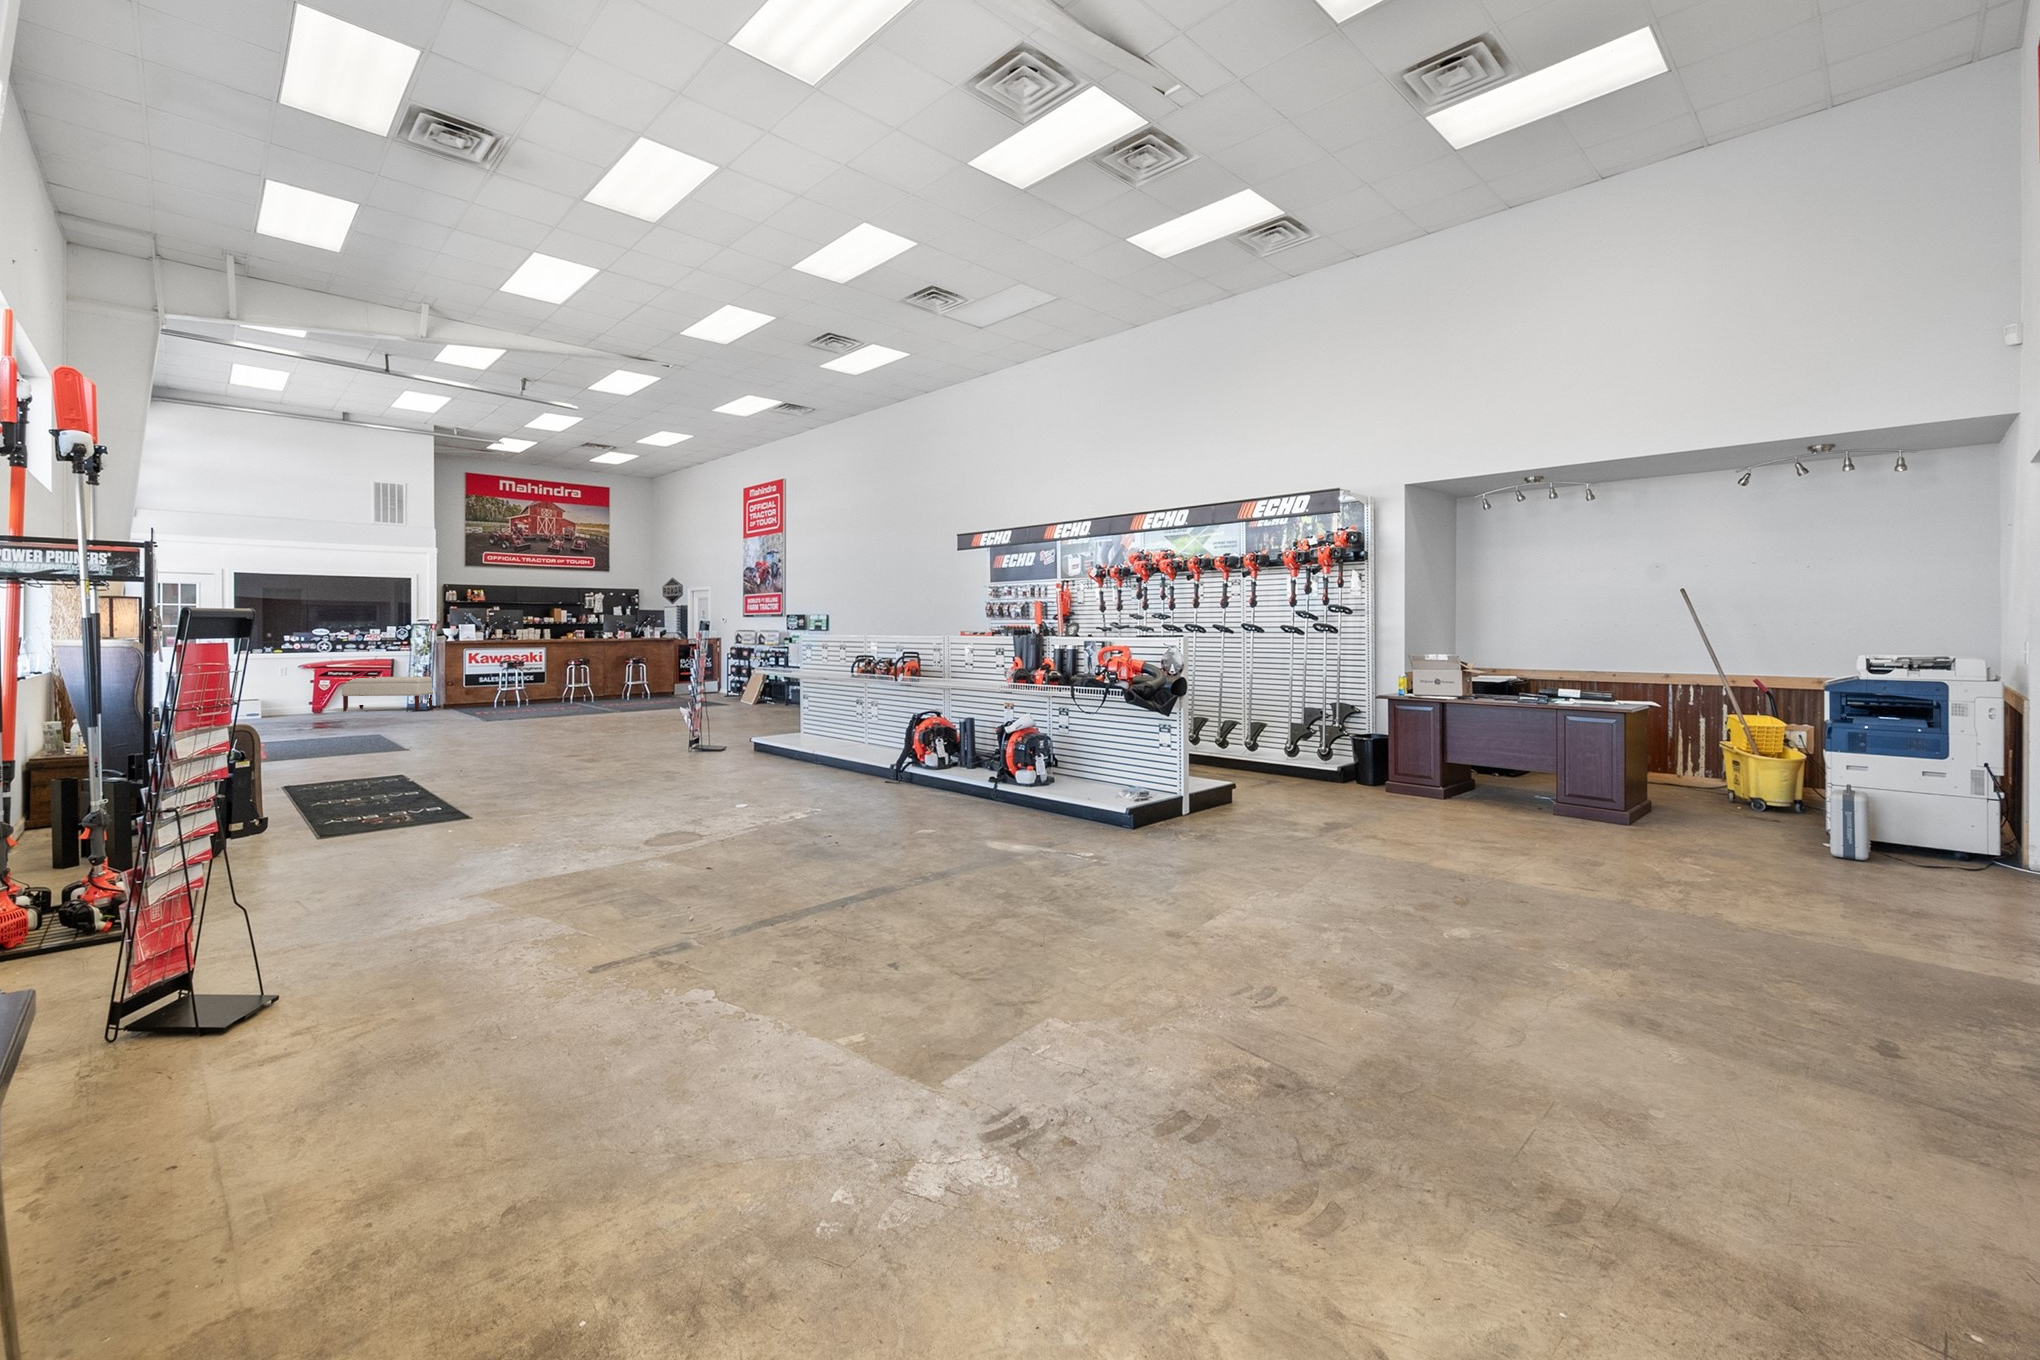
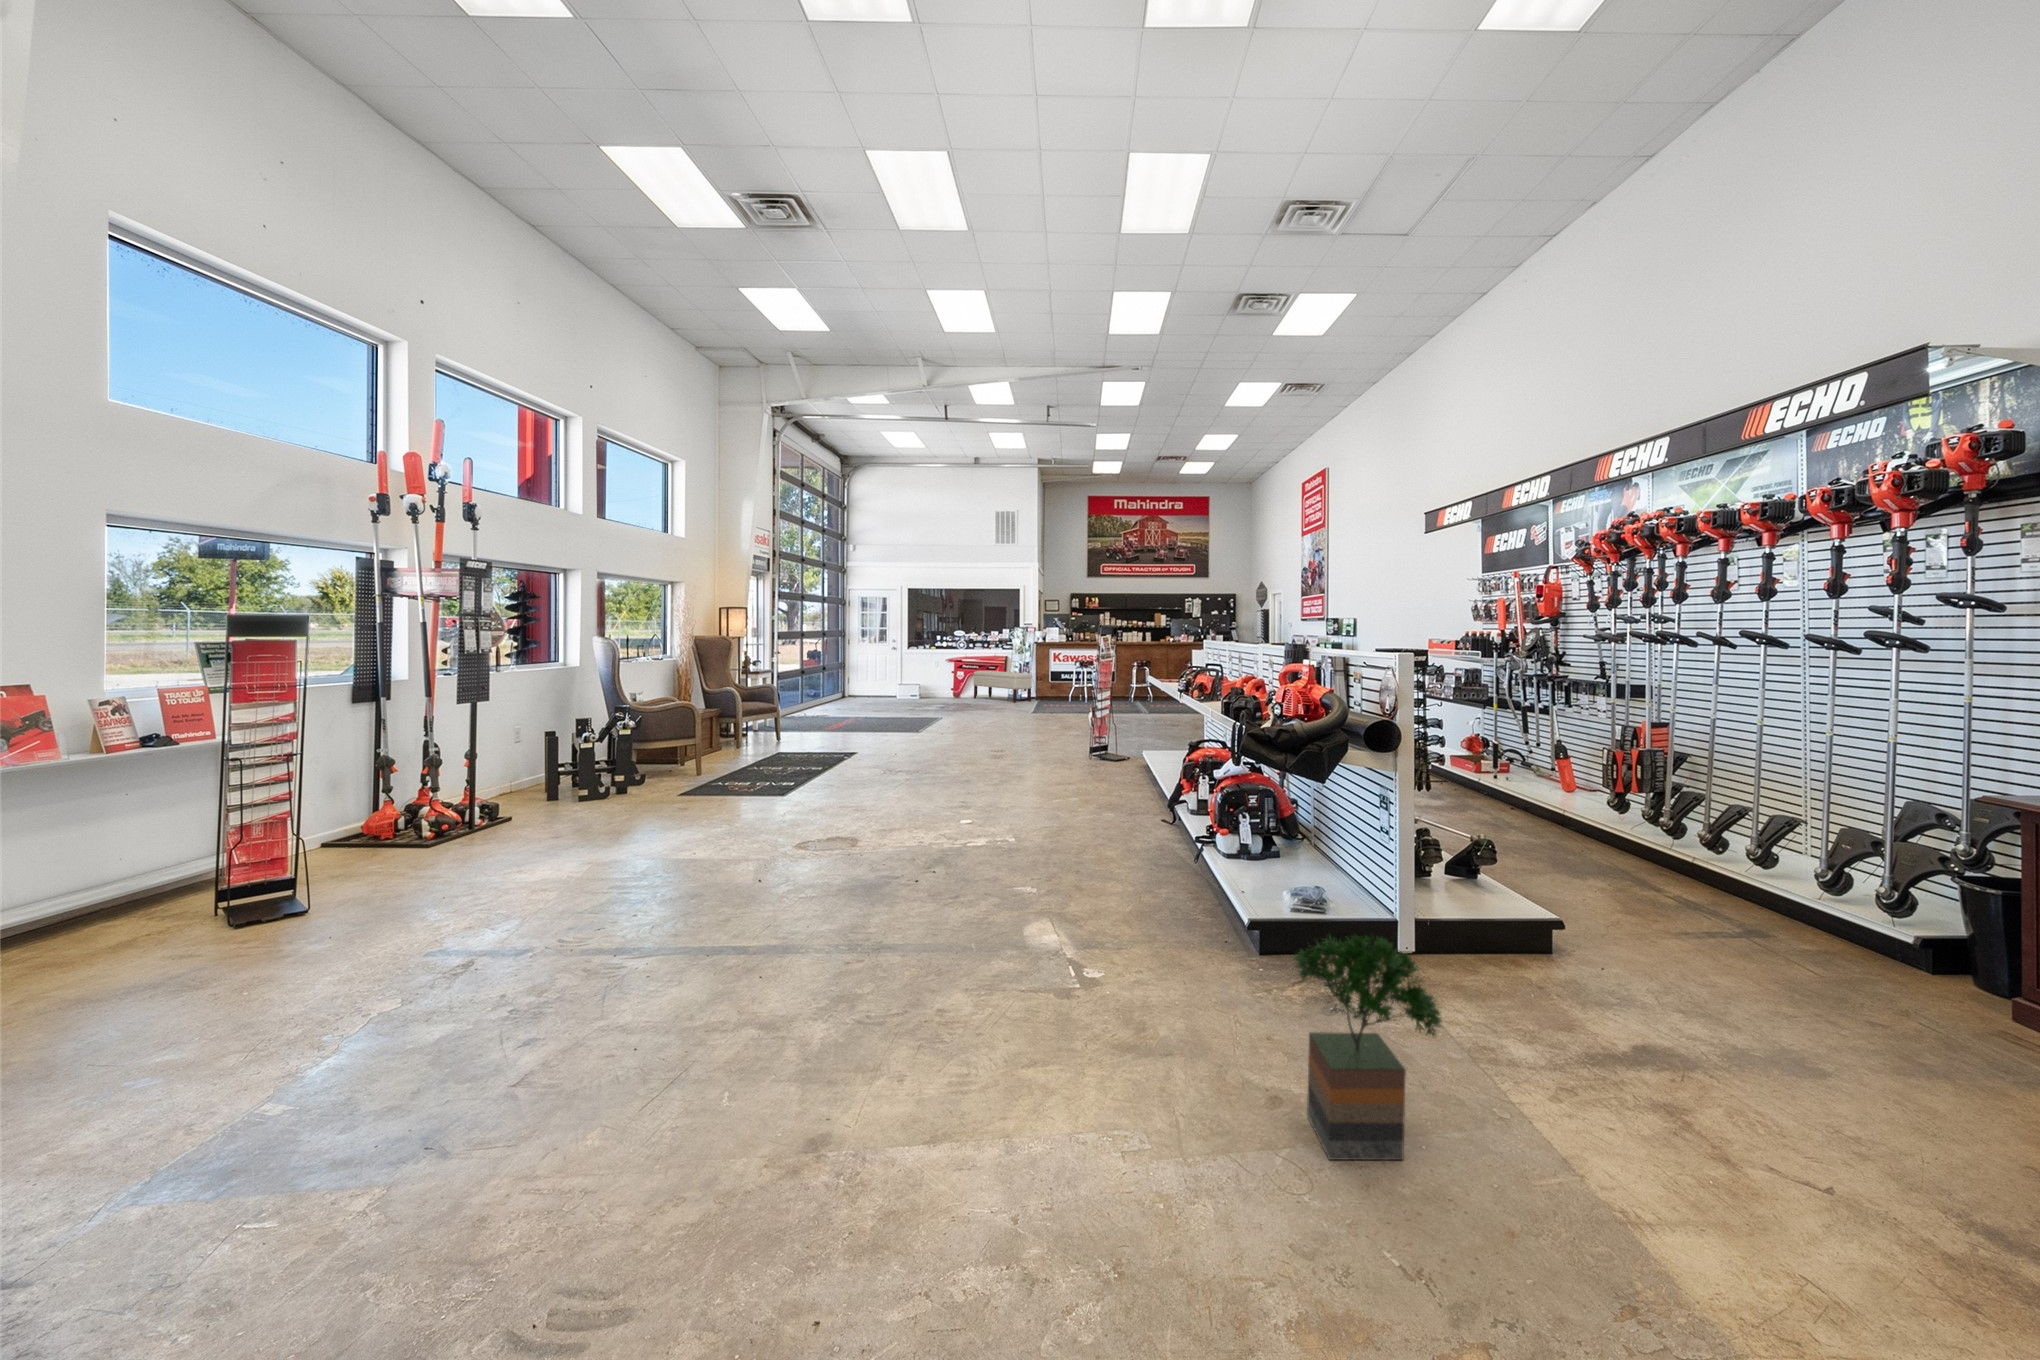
potted tree: none [1183,742,1251,830] -> present [1294,936,1442,1160]

